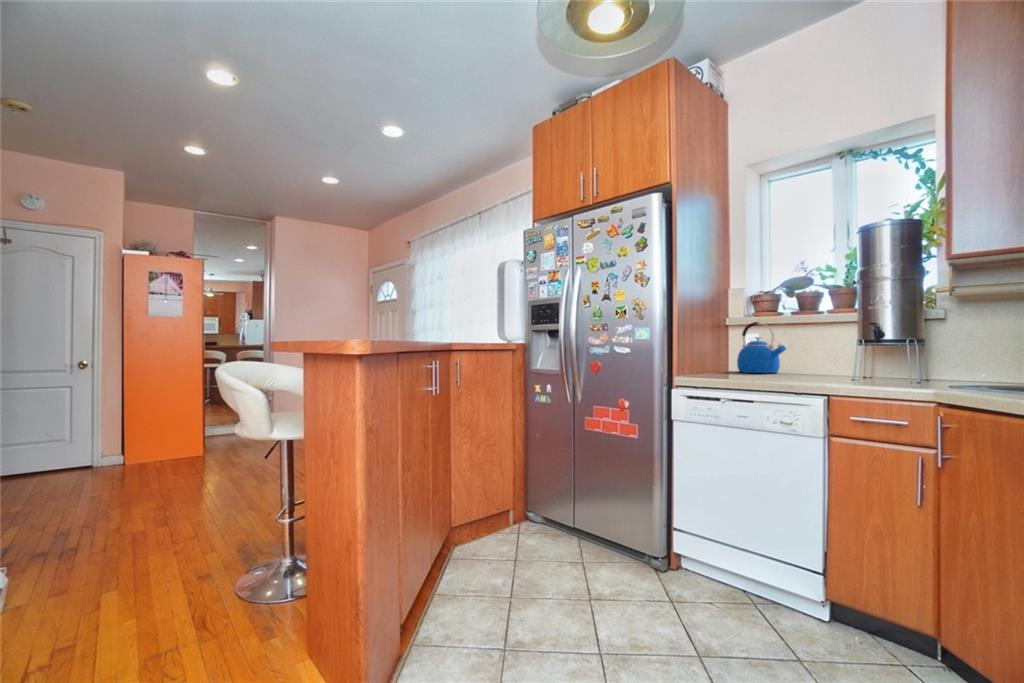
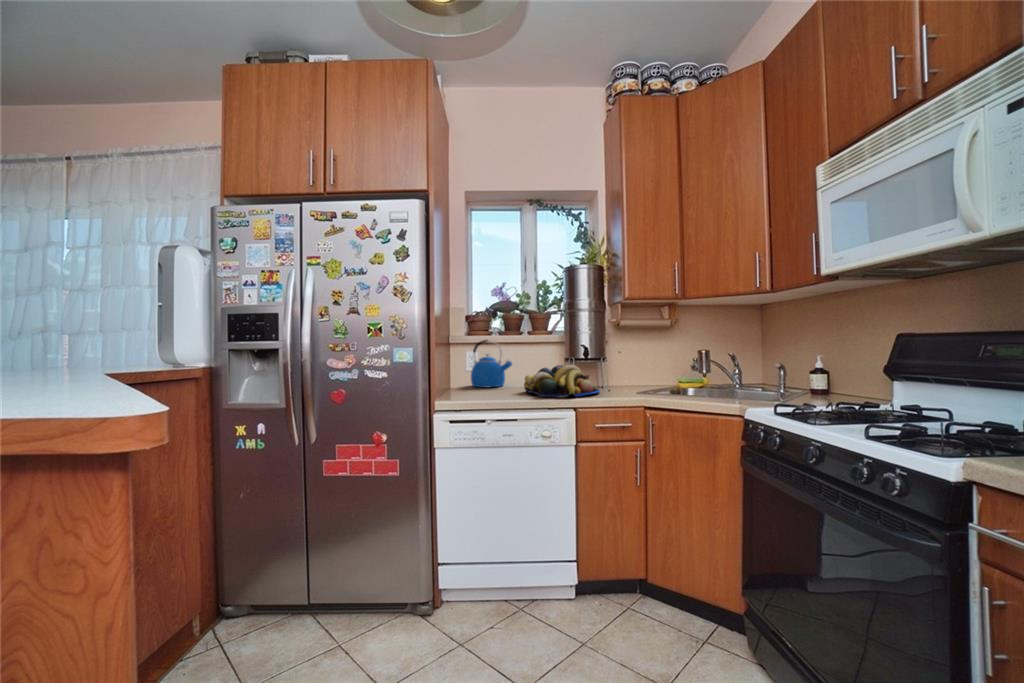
fruit bowl: none [782,349,892,385] -> present [524,365,600,397]

